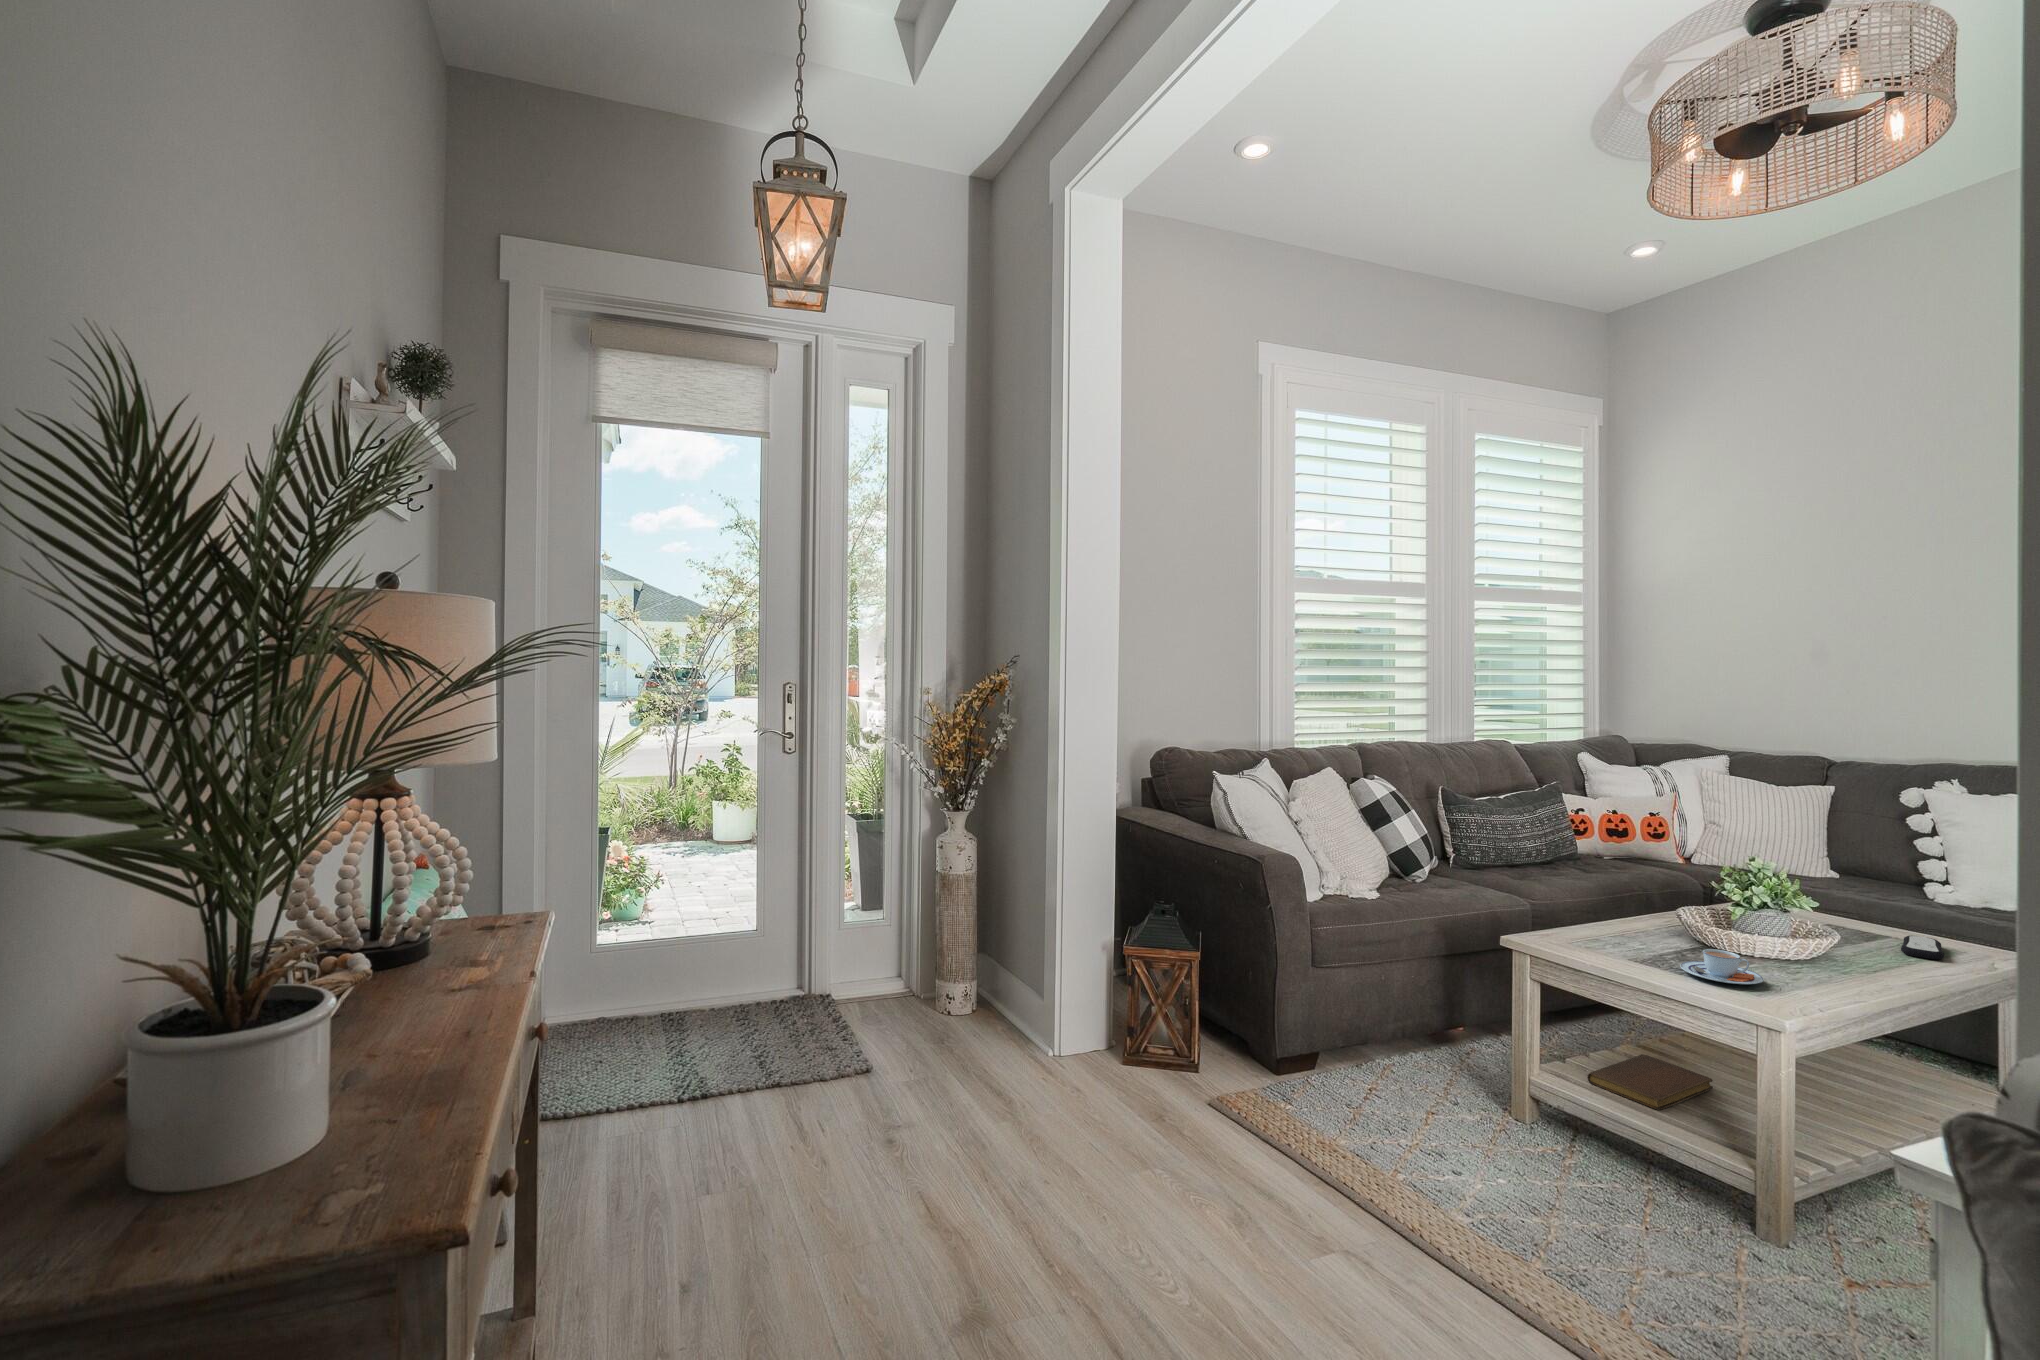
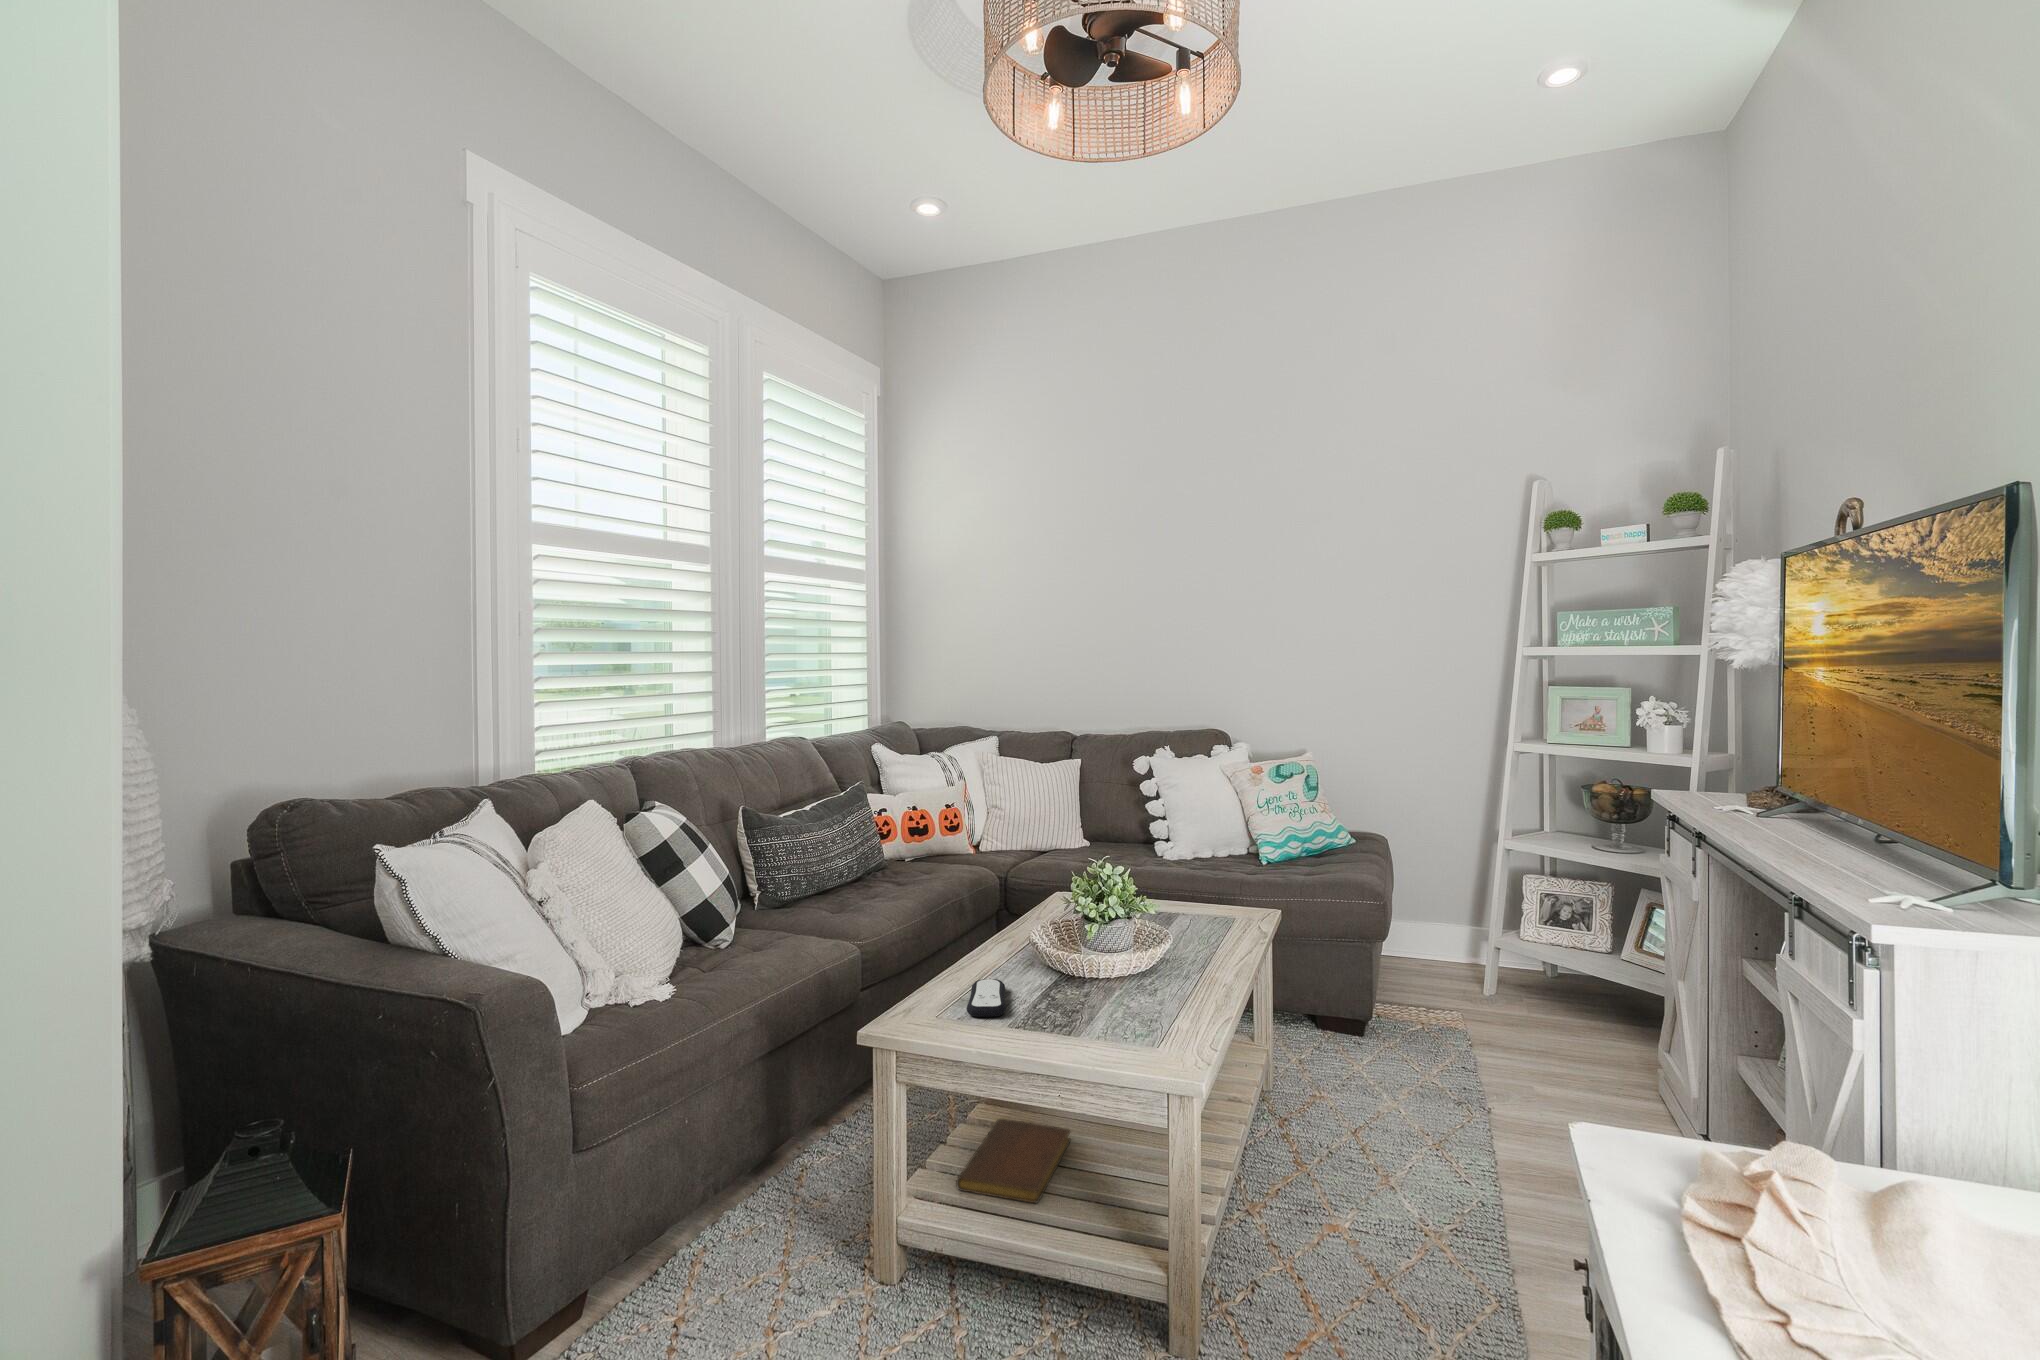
remote control: present [1901,936,1944,960] -> present [967,979,1006,1017]
teacup: present [1680,949,1764,984] -> none [1060,990,1140,1035]

